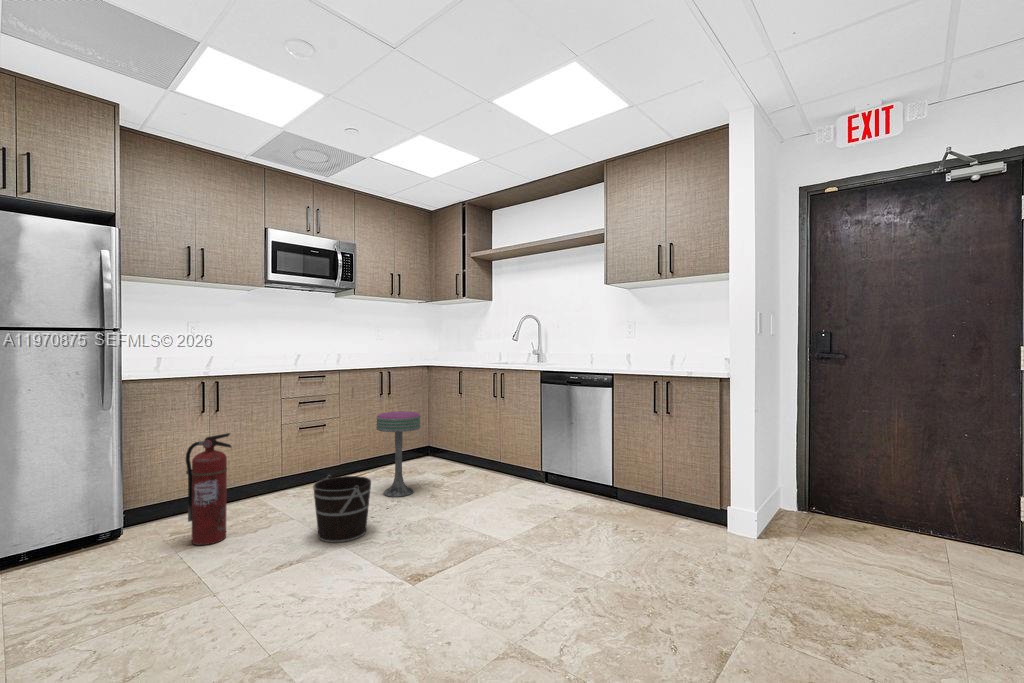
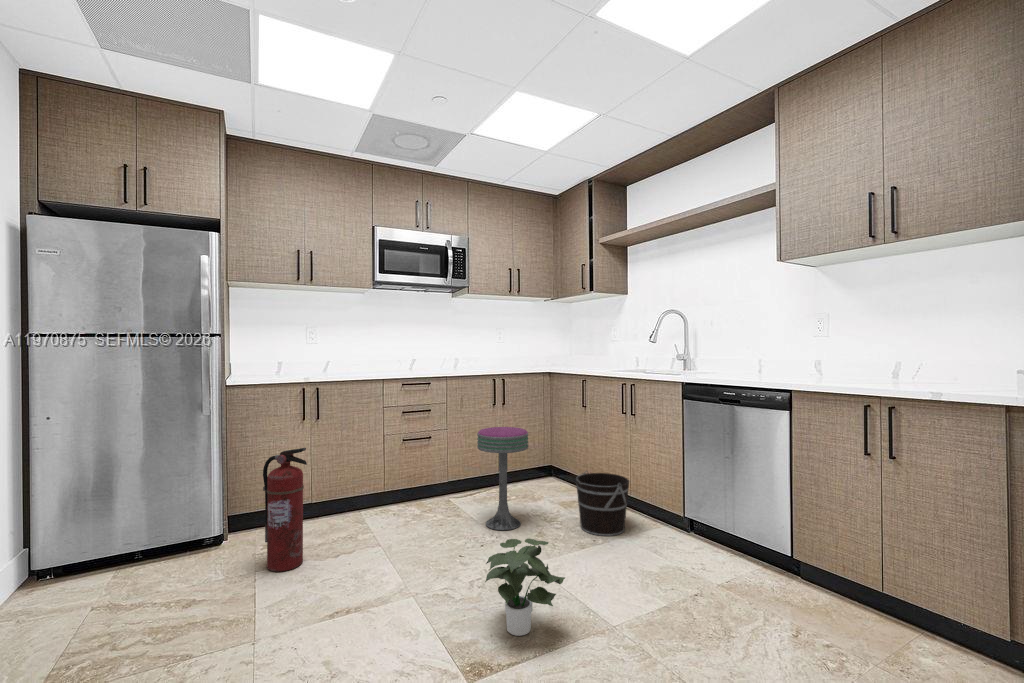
bucket: present [313,475,371,542] -> present [576,473,629,536]
potted plant: none [409,485,470,554] -> present [485,539,565,636]

